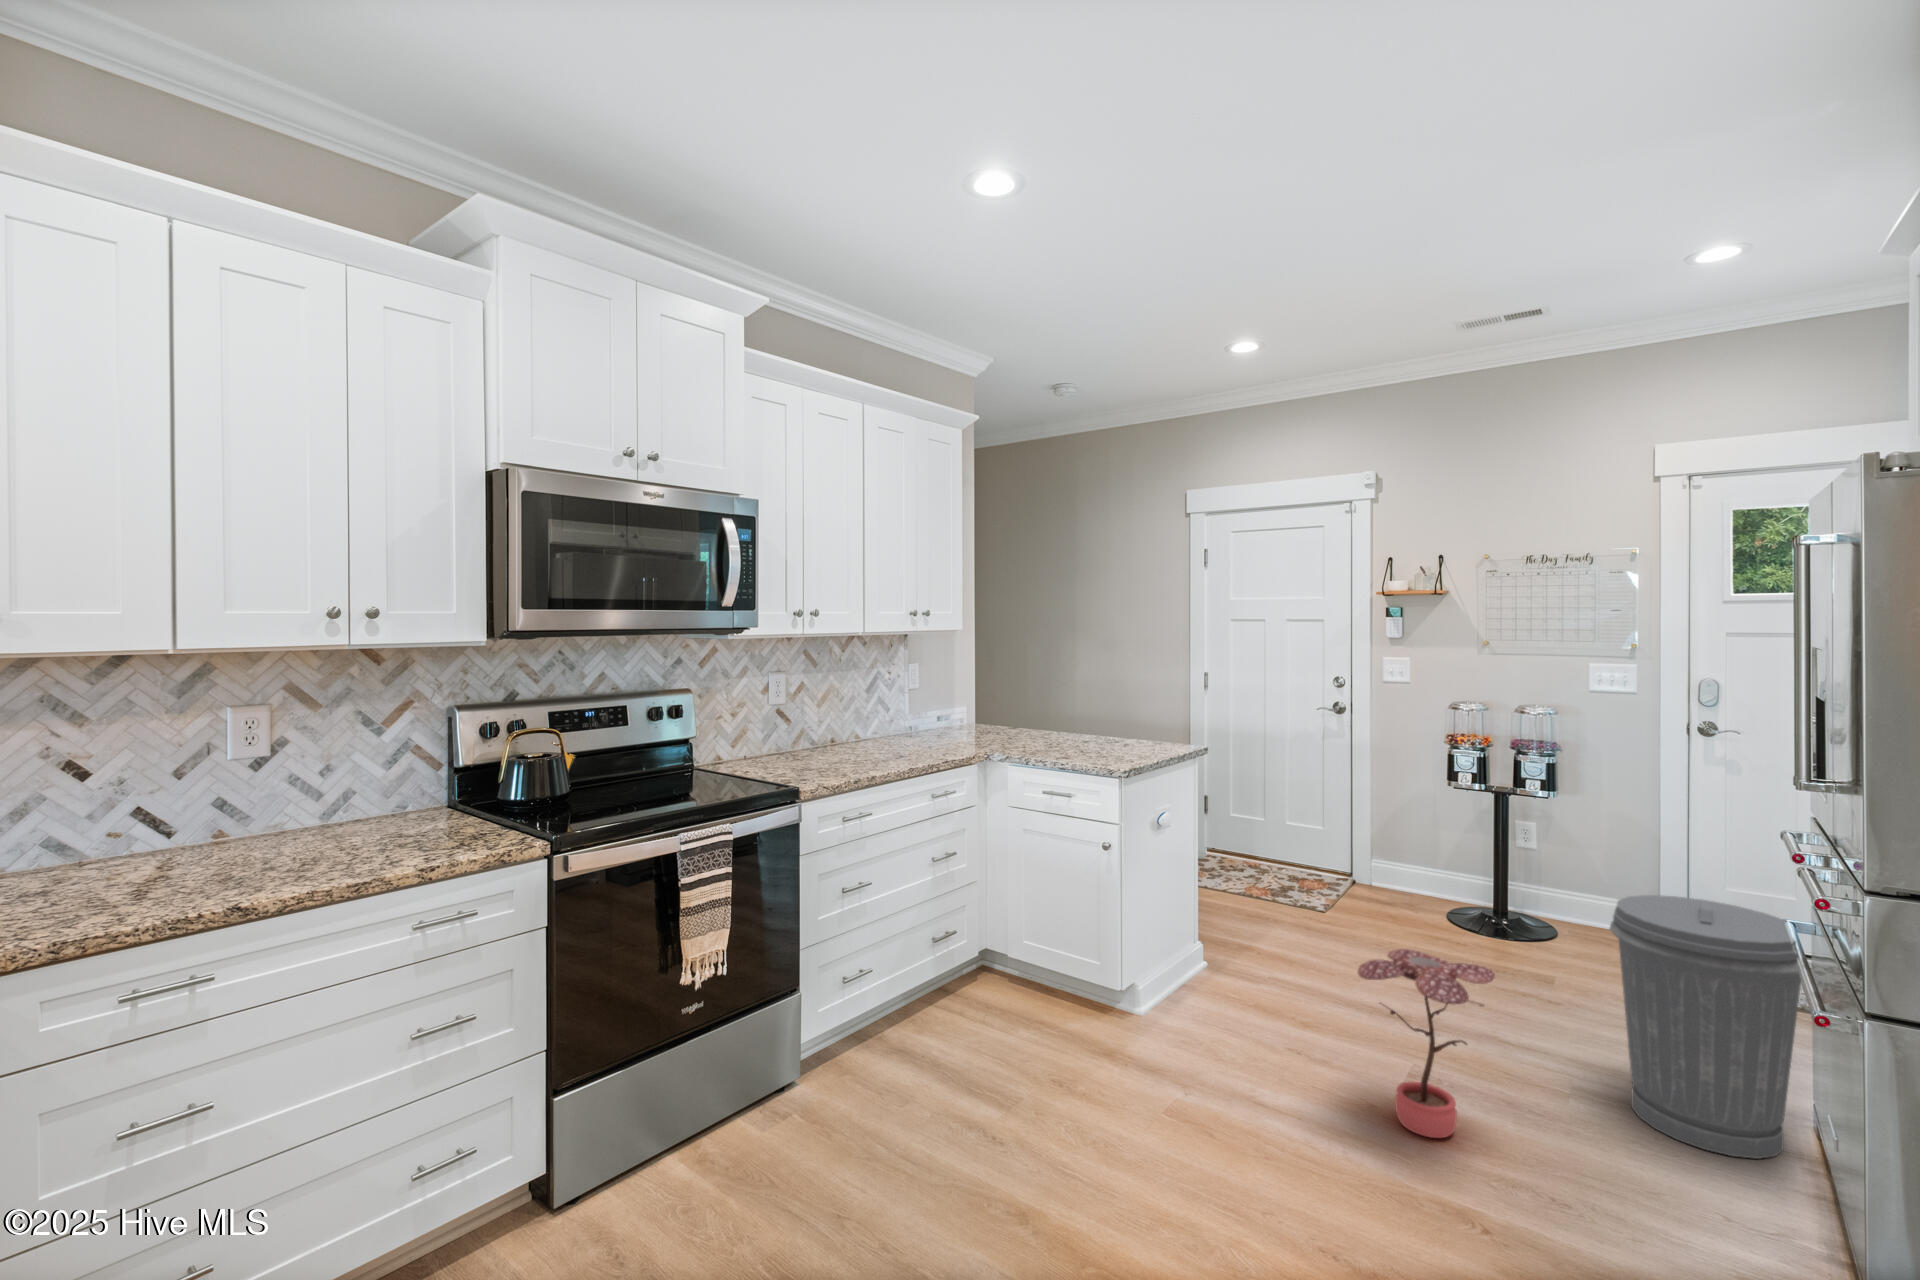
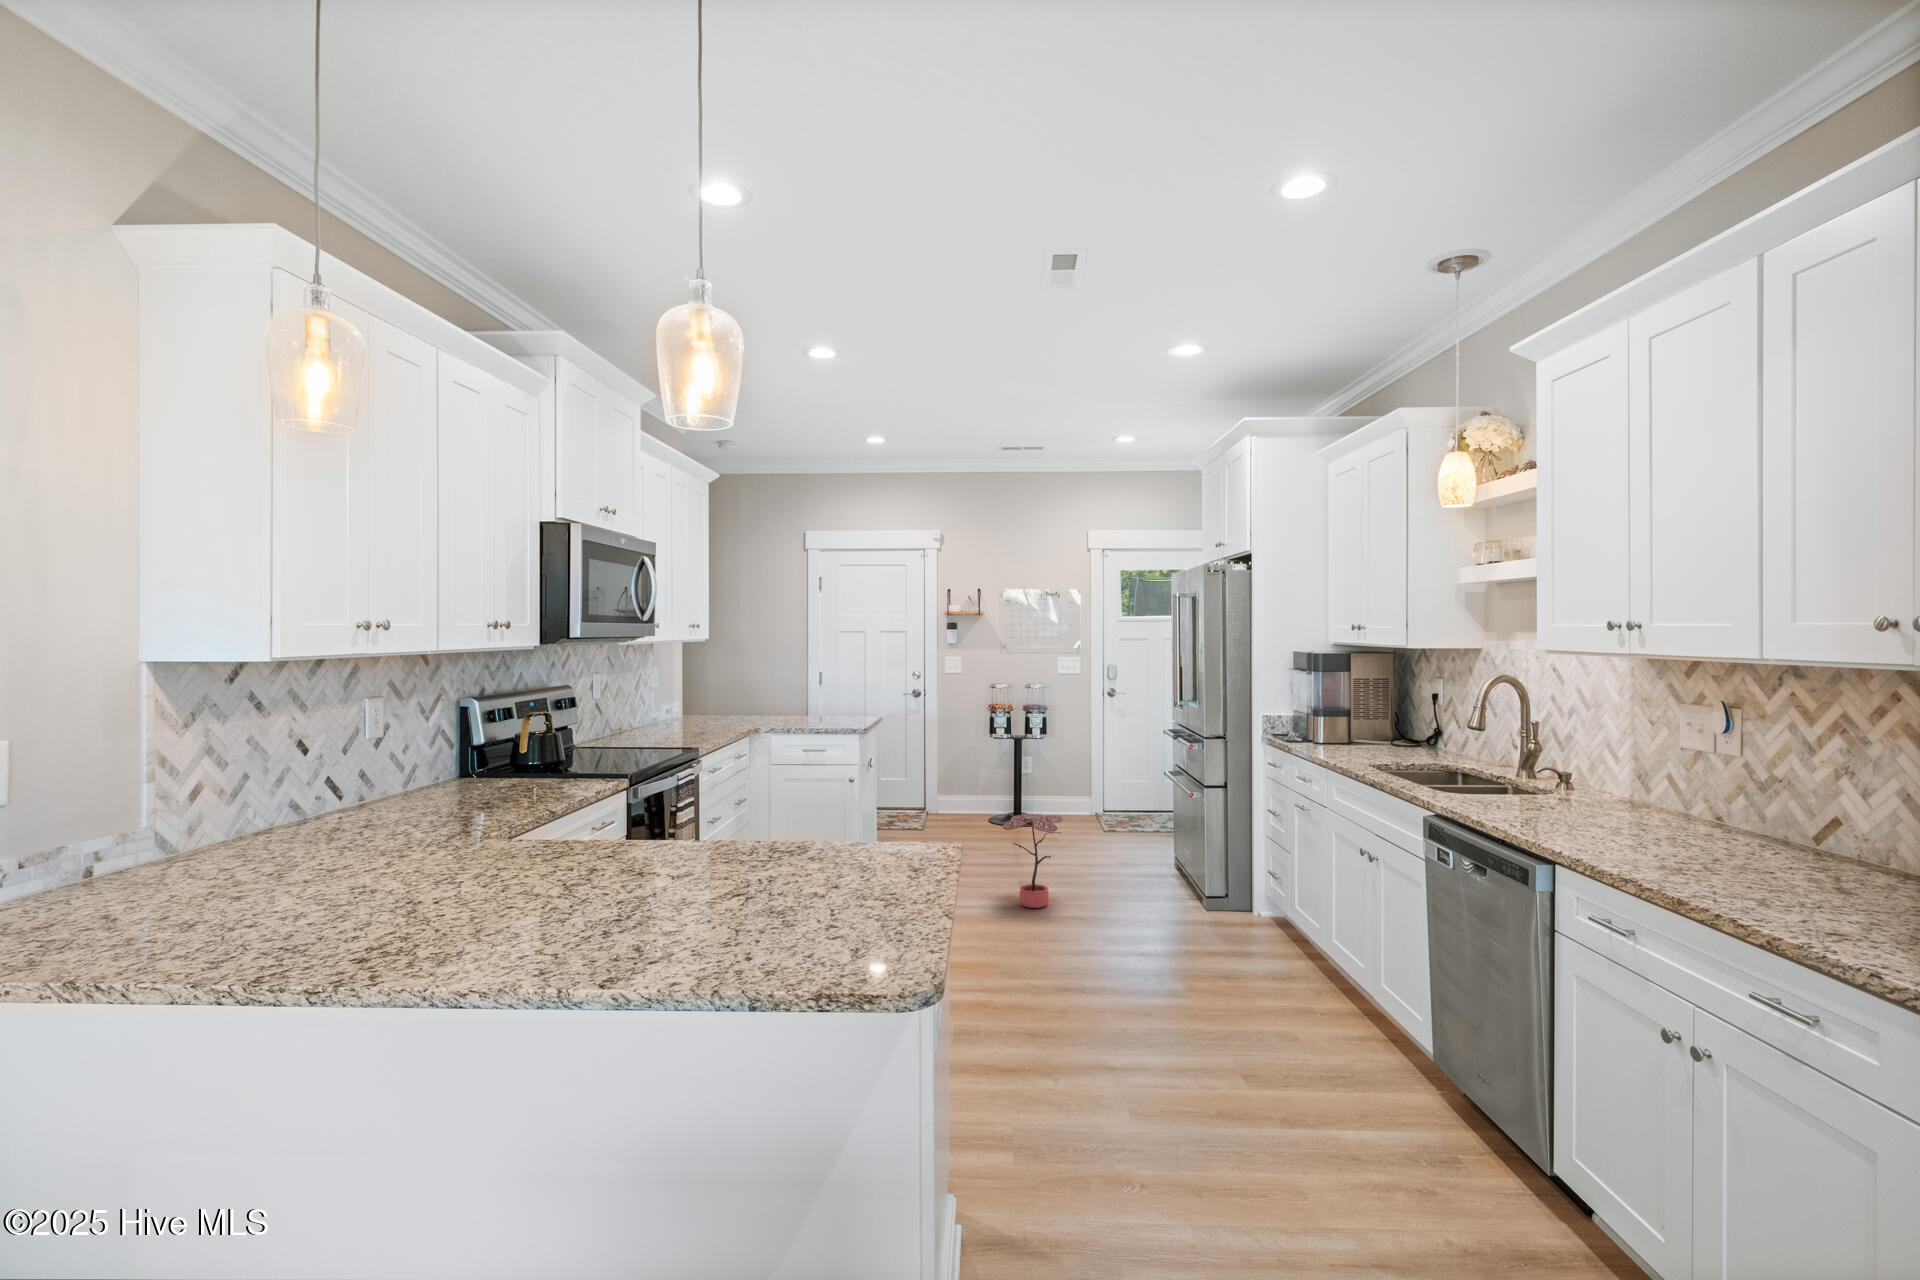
trash can: present [1610,895,1801,1159] -> none [1099,771,1176,887]

